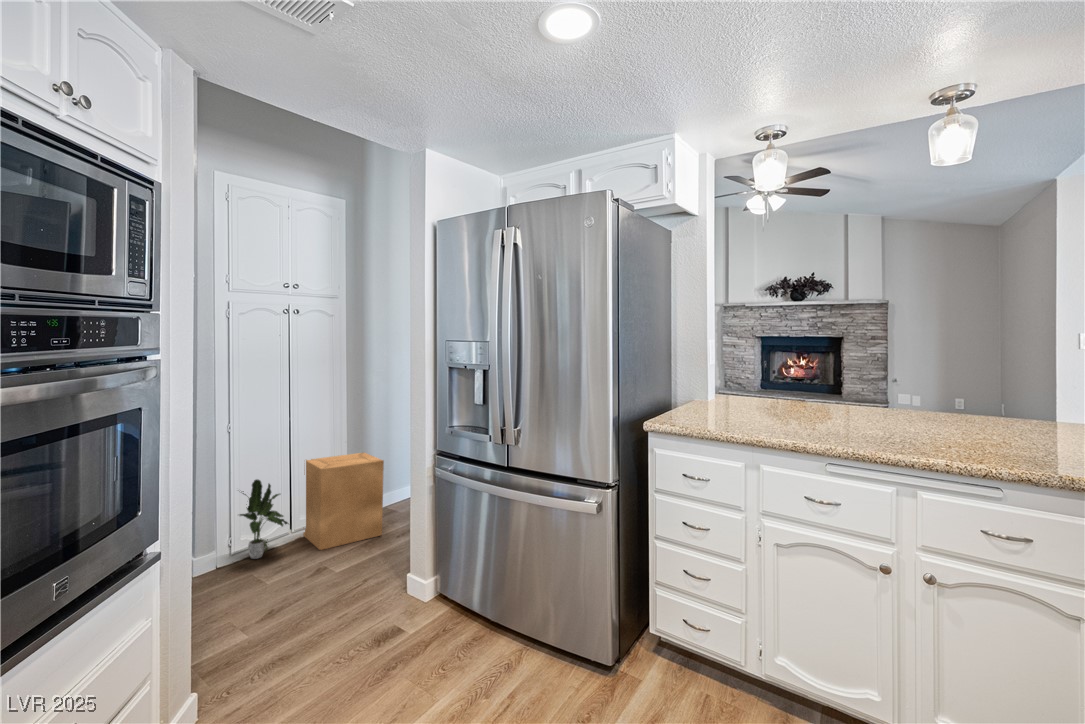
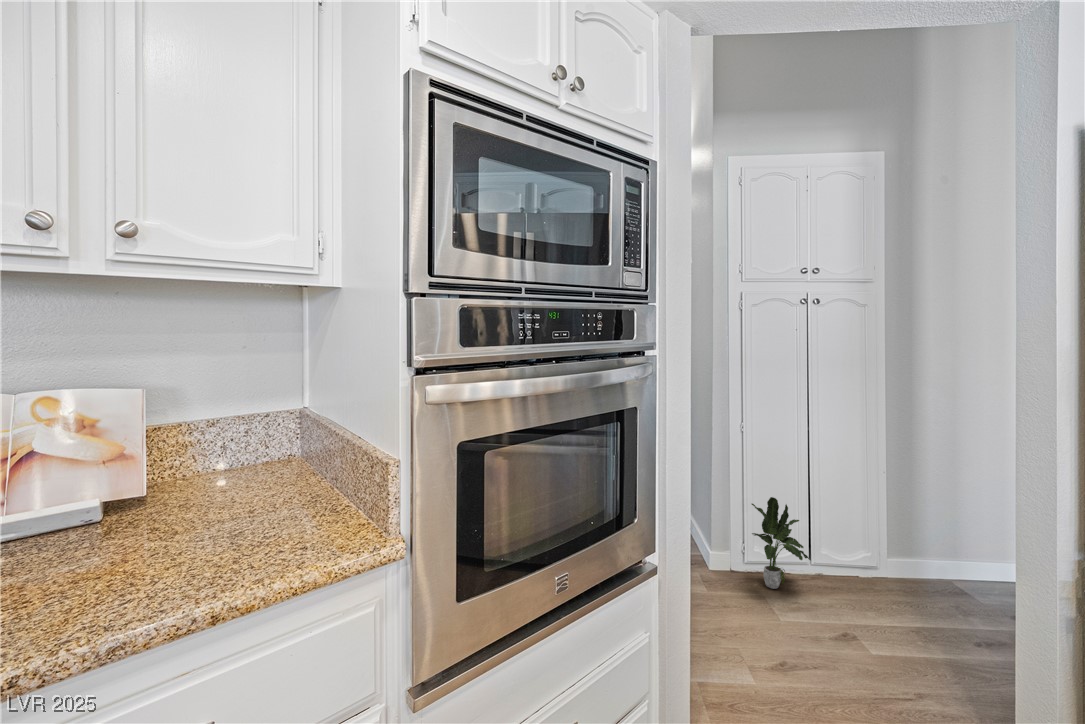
cardboard box: present [303,453,384,550] -> none [828,484,946,611]

